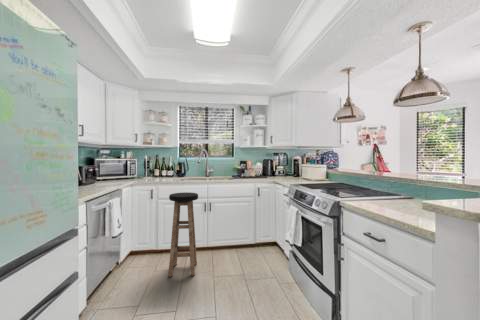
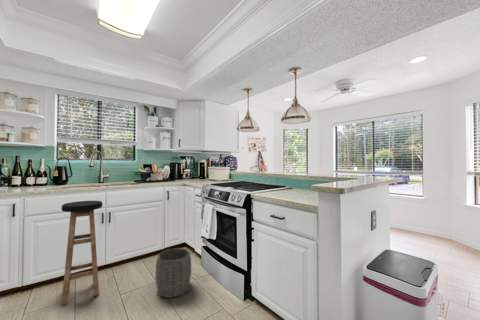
woven basket: none [238,247,273,298] -> present [156,248,191,298]

